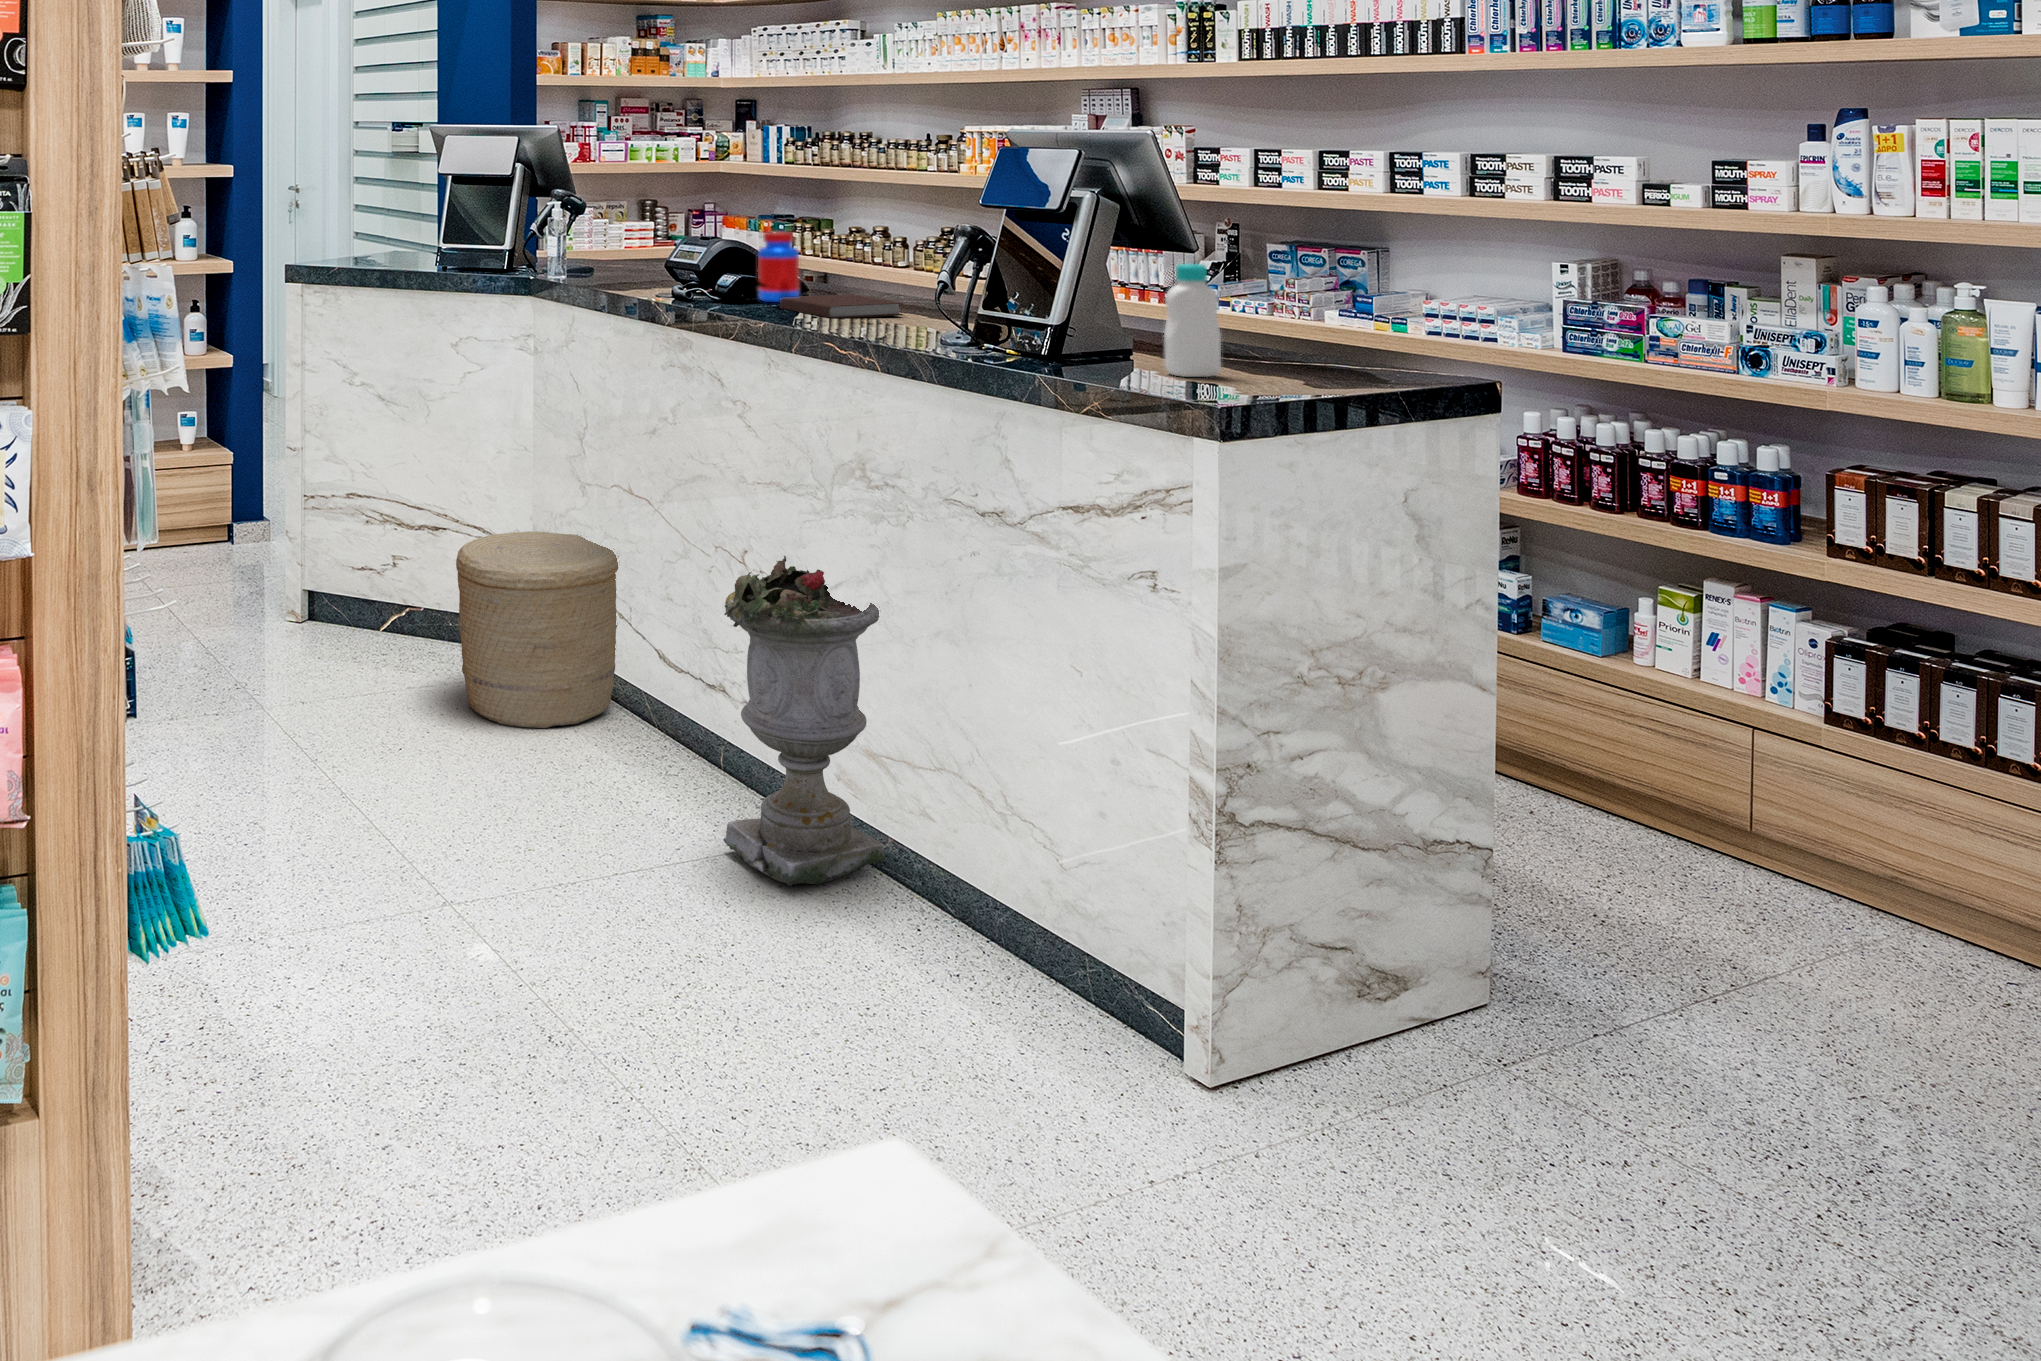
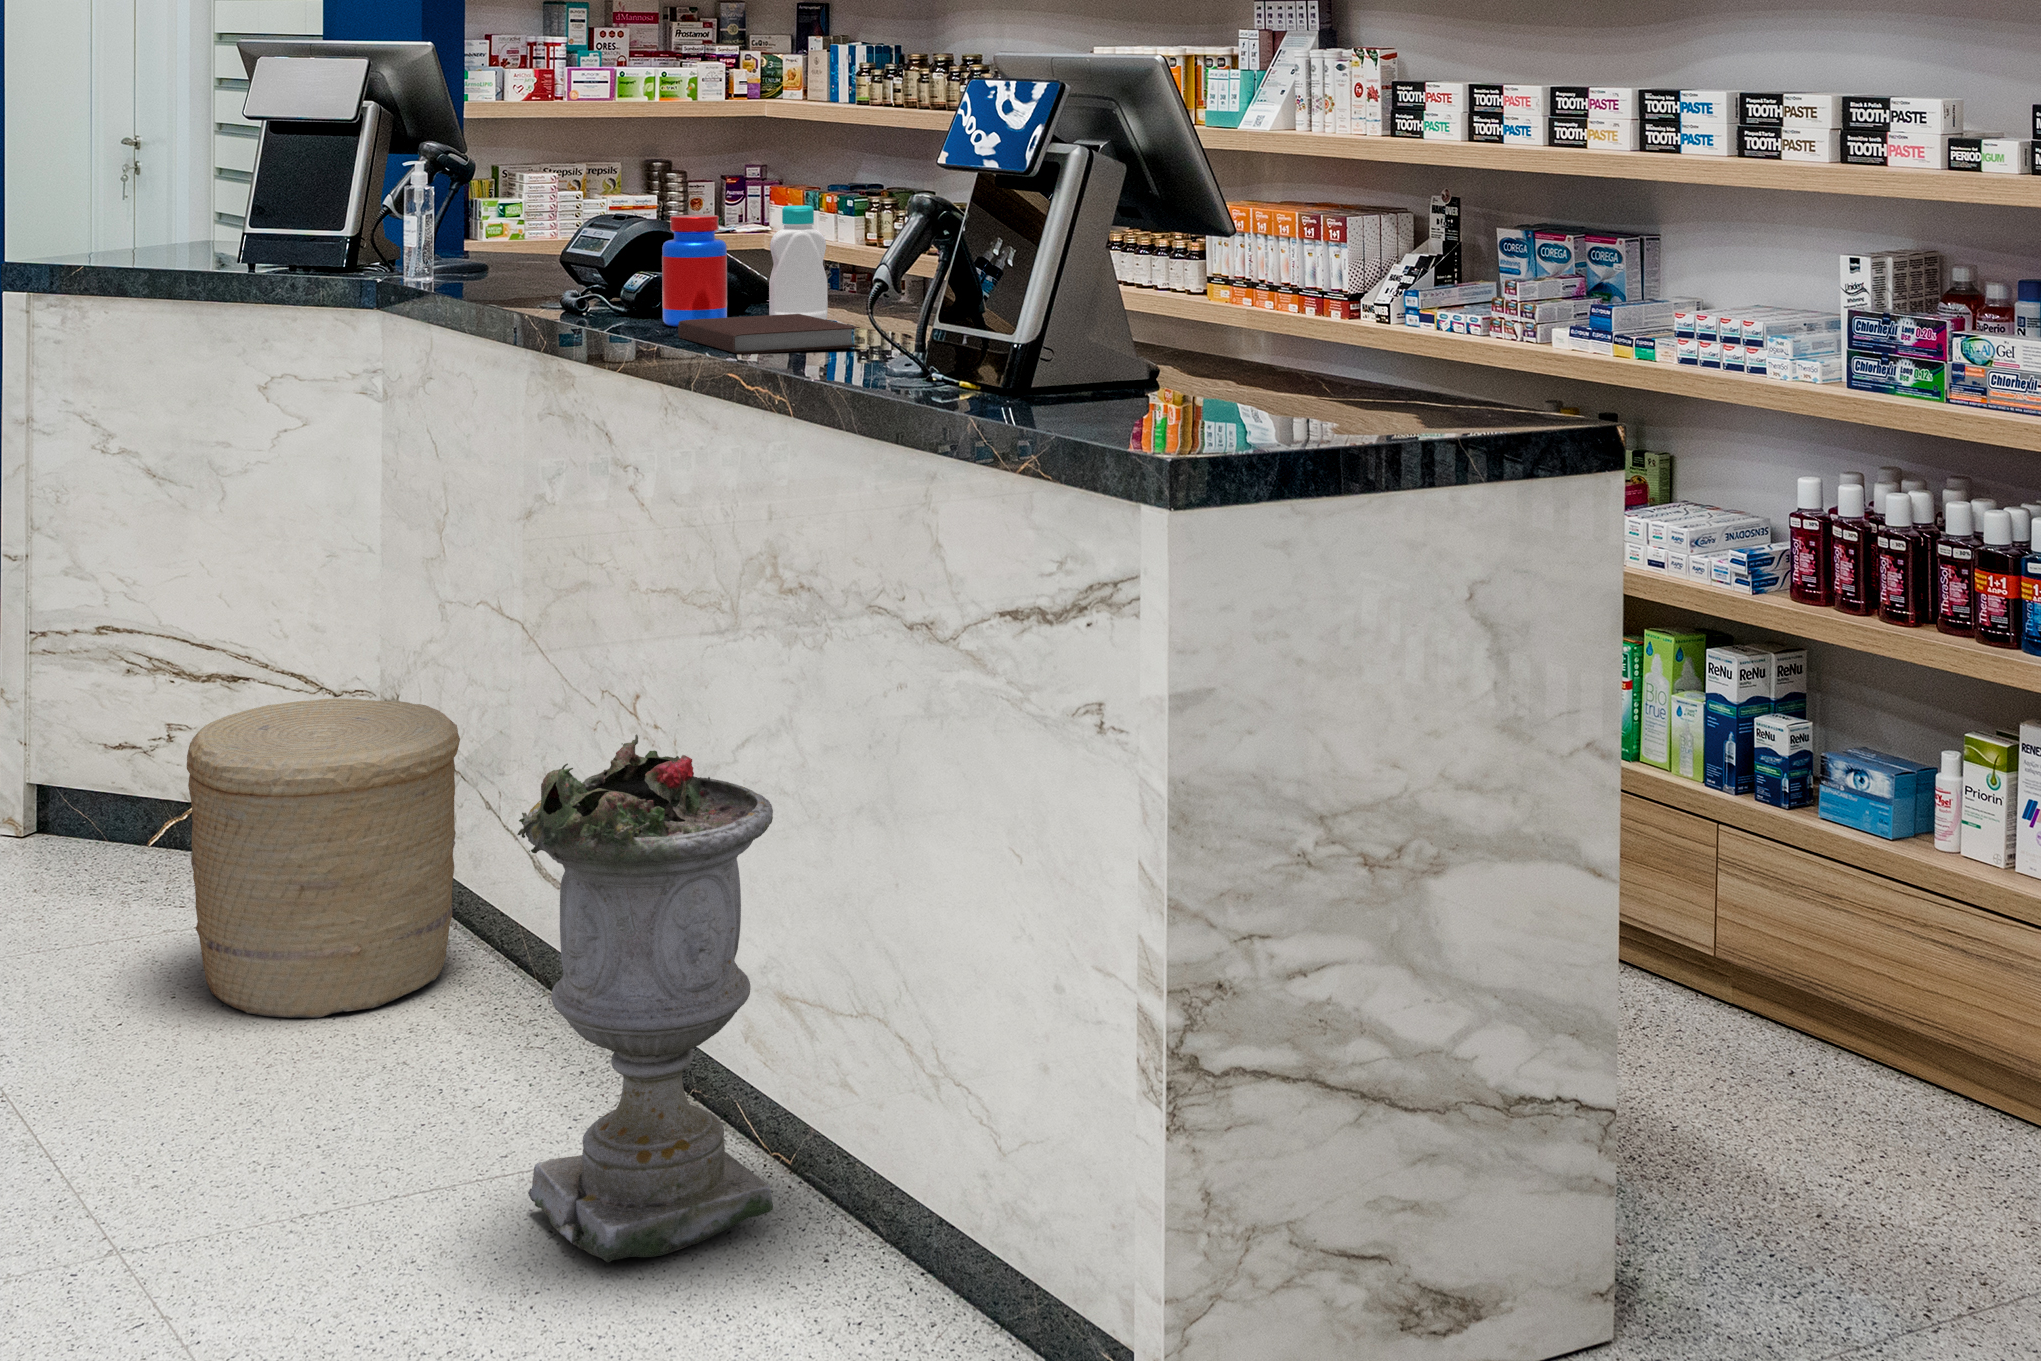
bottle: present [1164,264,1221,377] -> present [769,205,828,320]

